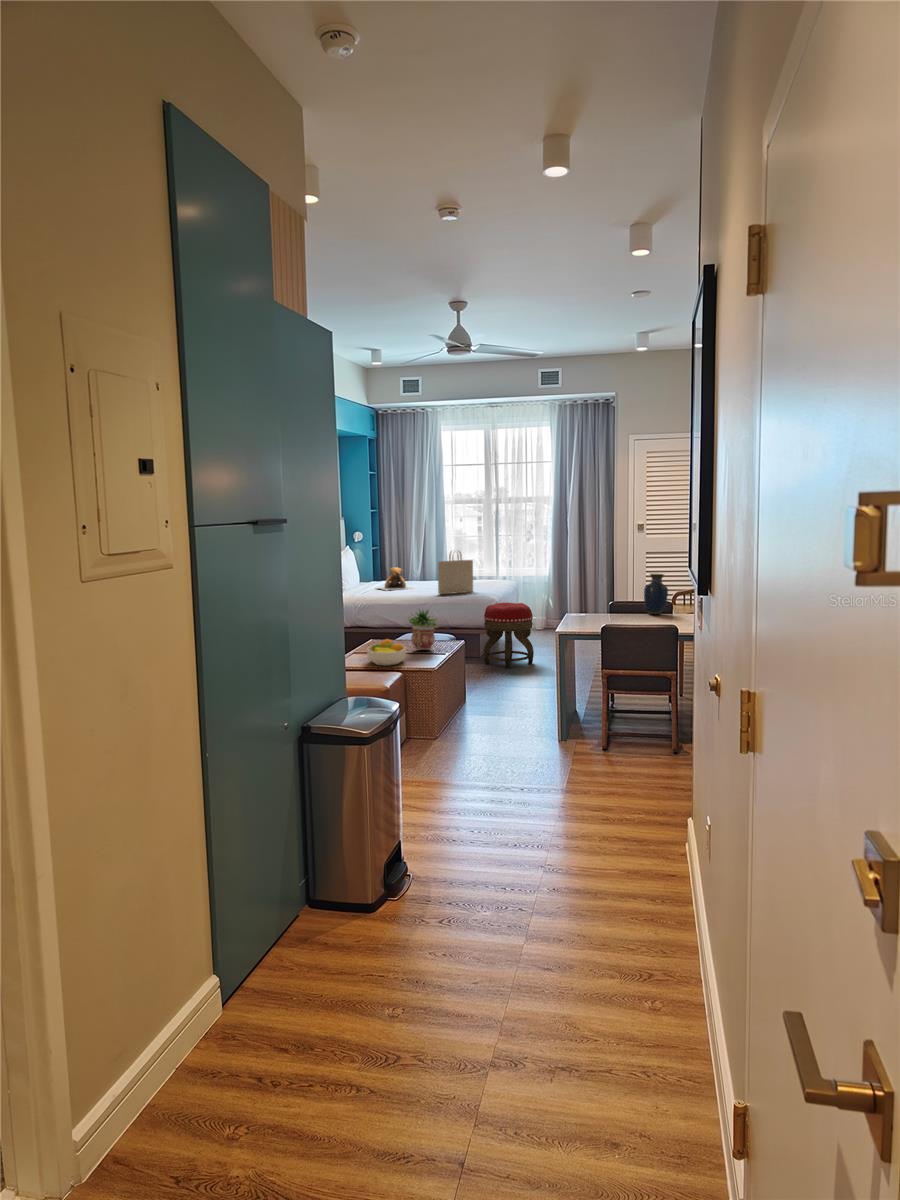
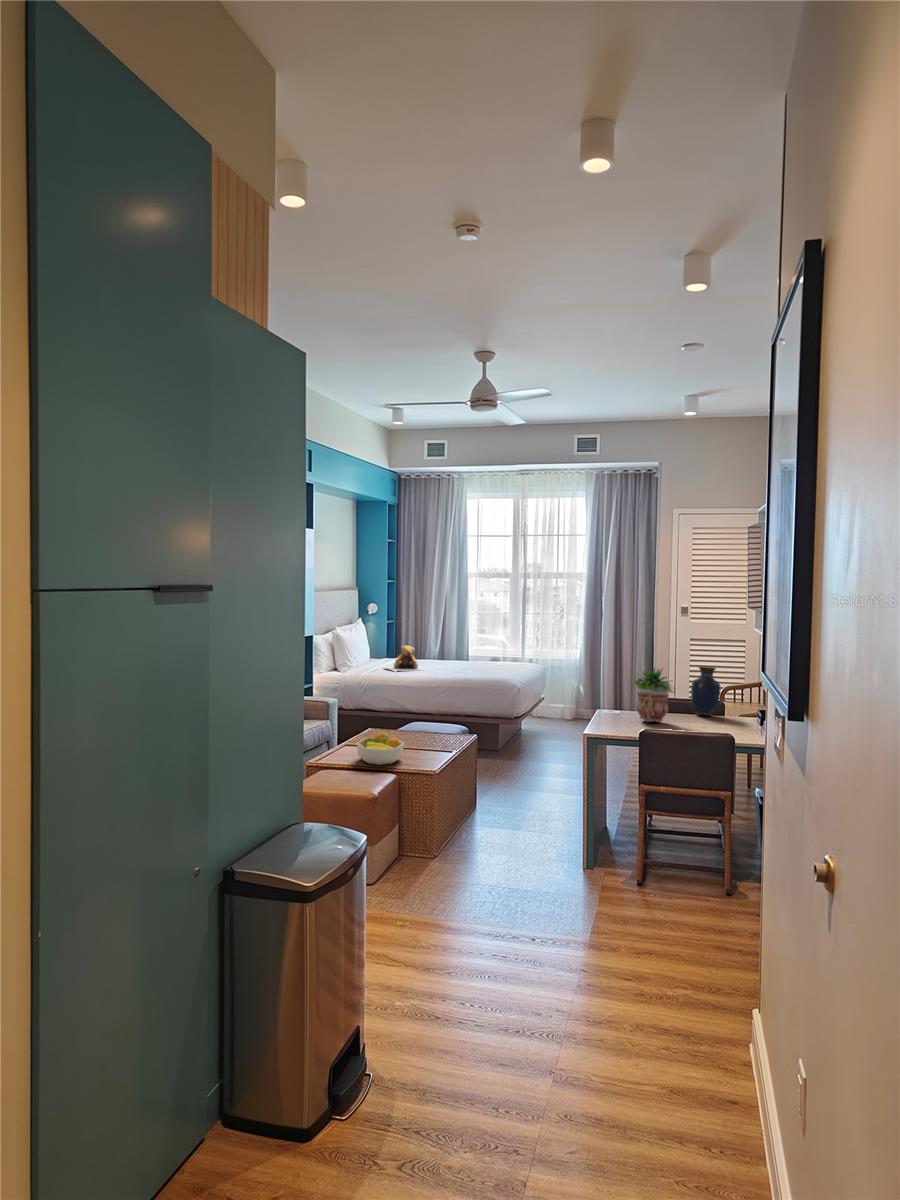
tote bag: present [438,550,473,594] -> none [453,629,493,679]
footstool: present [484,603,534,669] -> none [502,692,560,769]
potted plant: present [409,610,439,650] -> present [632,668,674,722]

